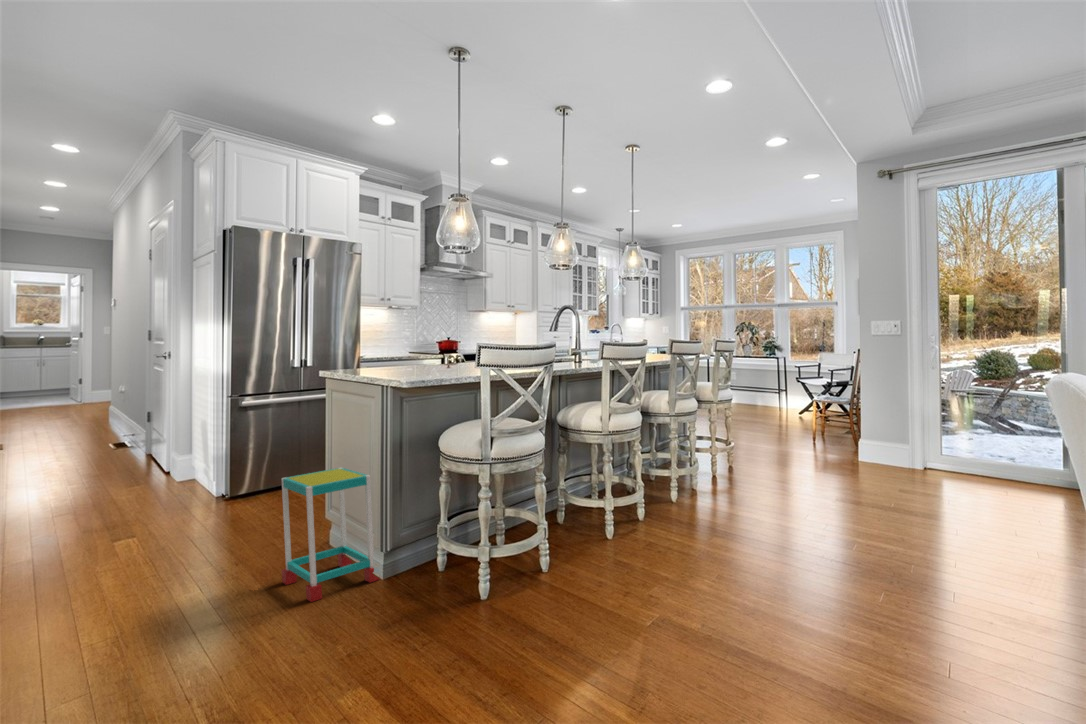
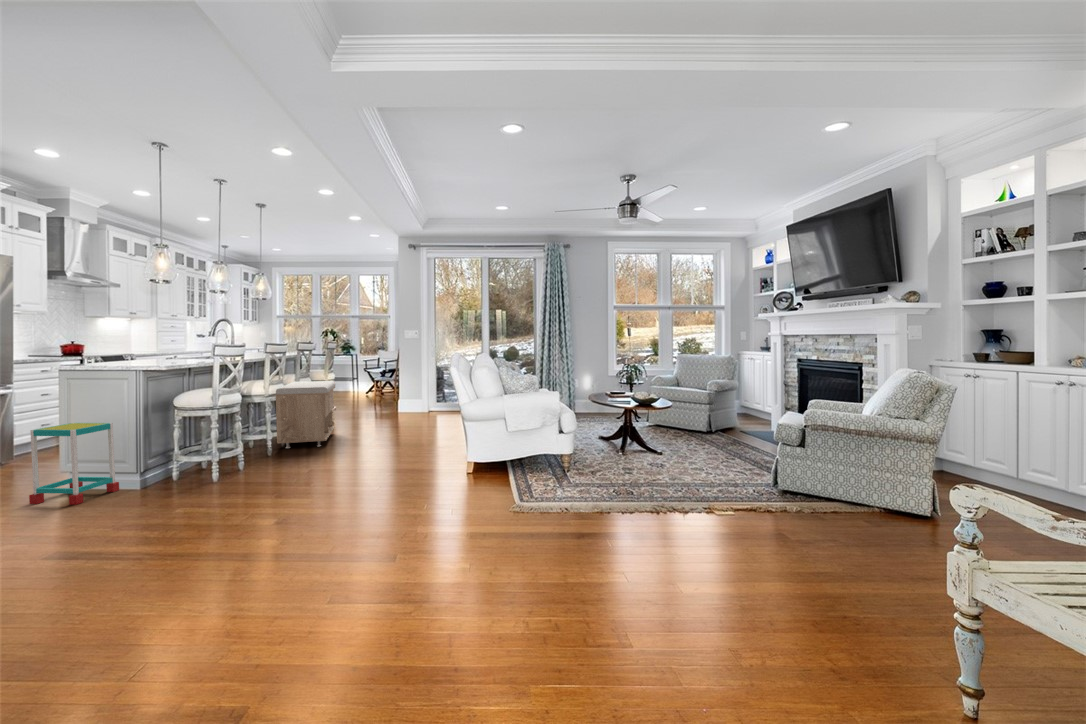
storage bench: none [623,408,730,532] -> present [276,381,335,448]

